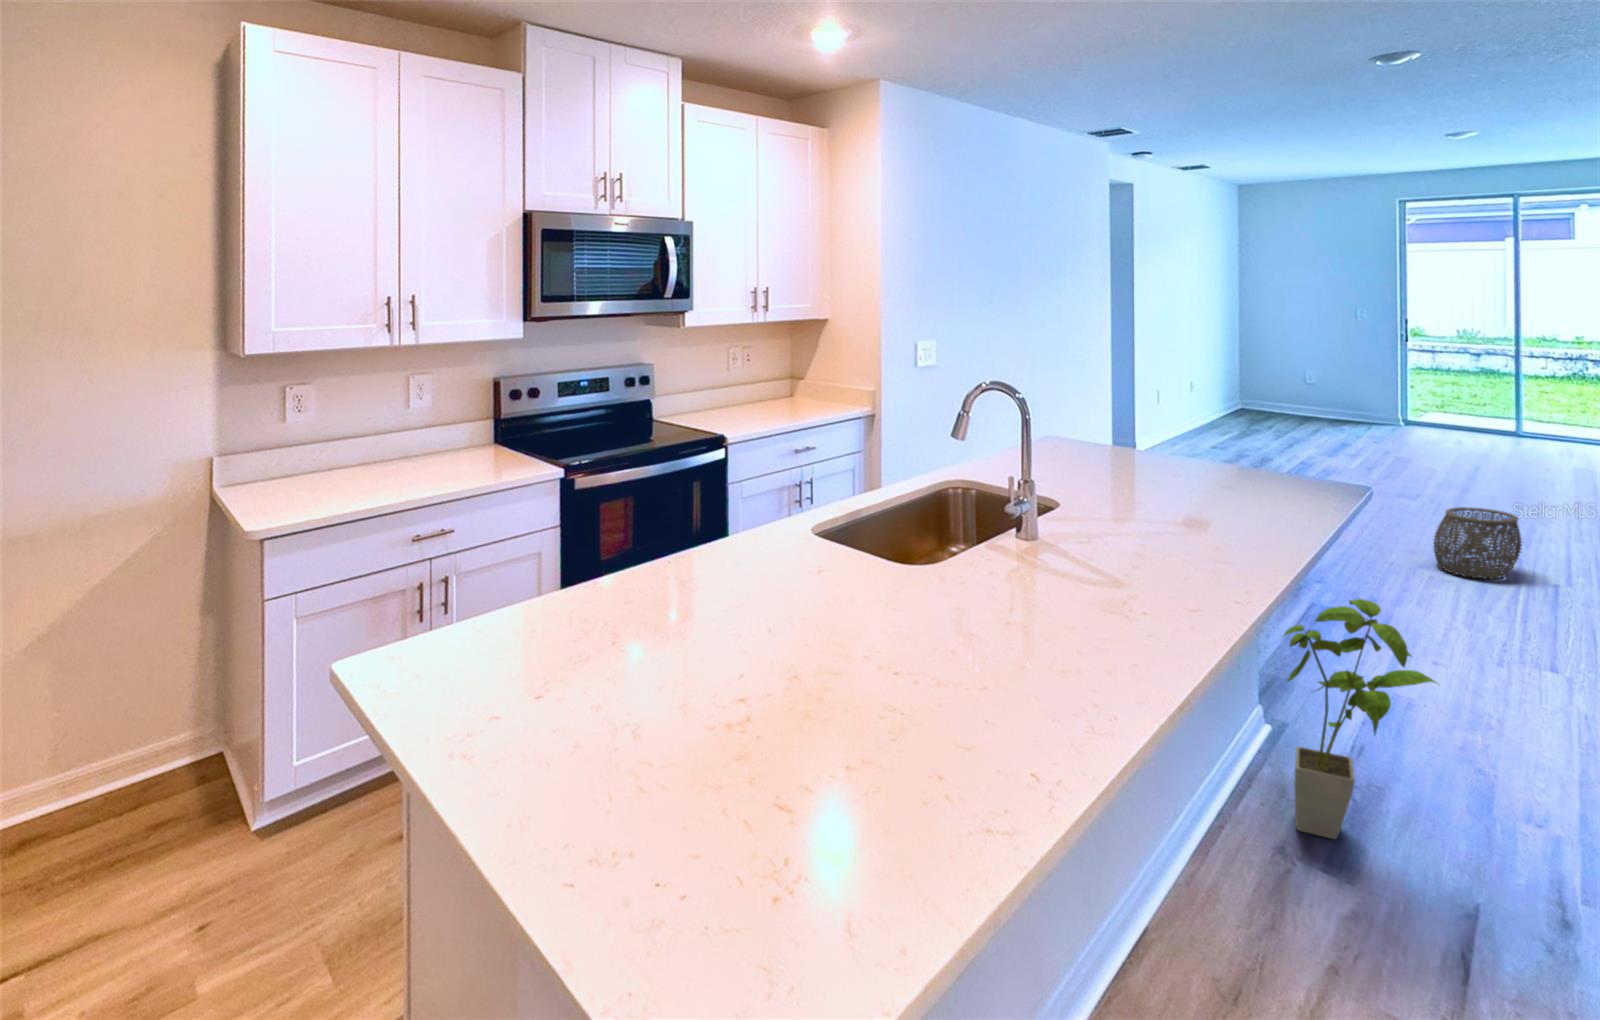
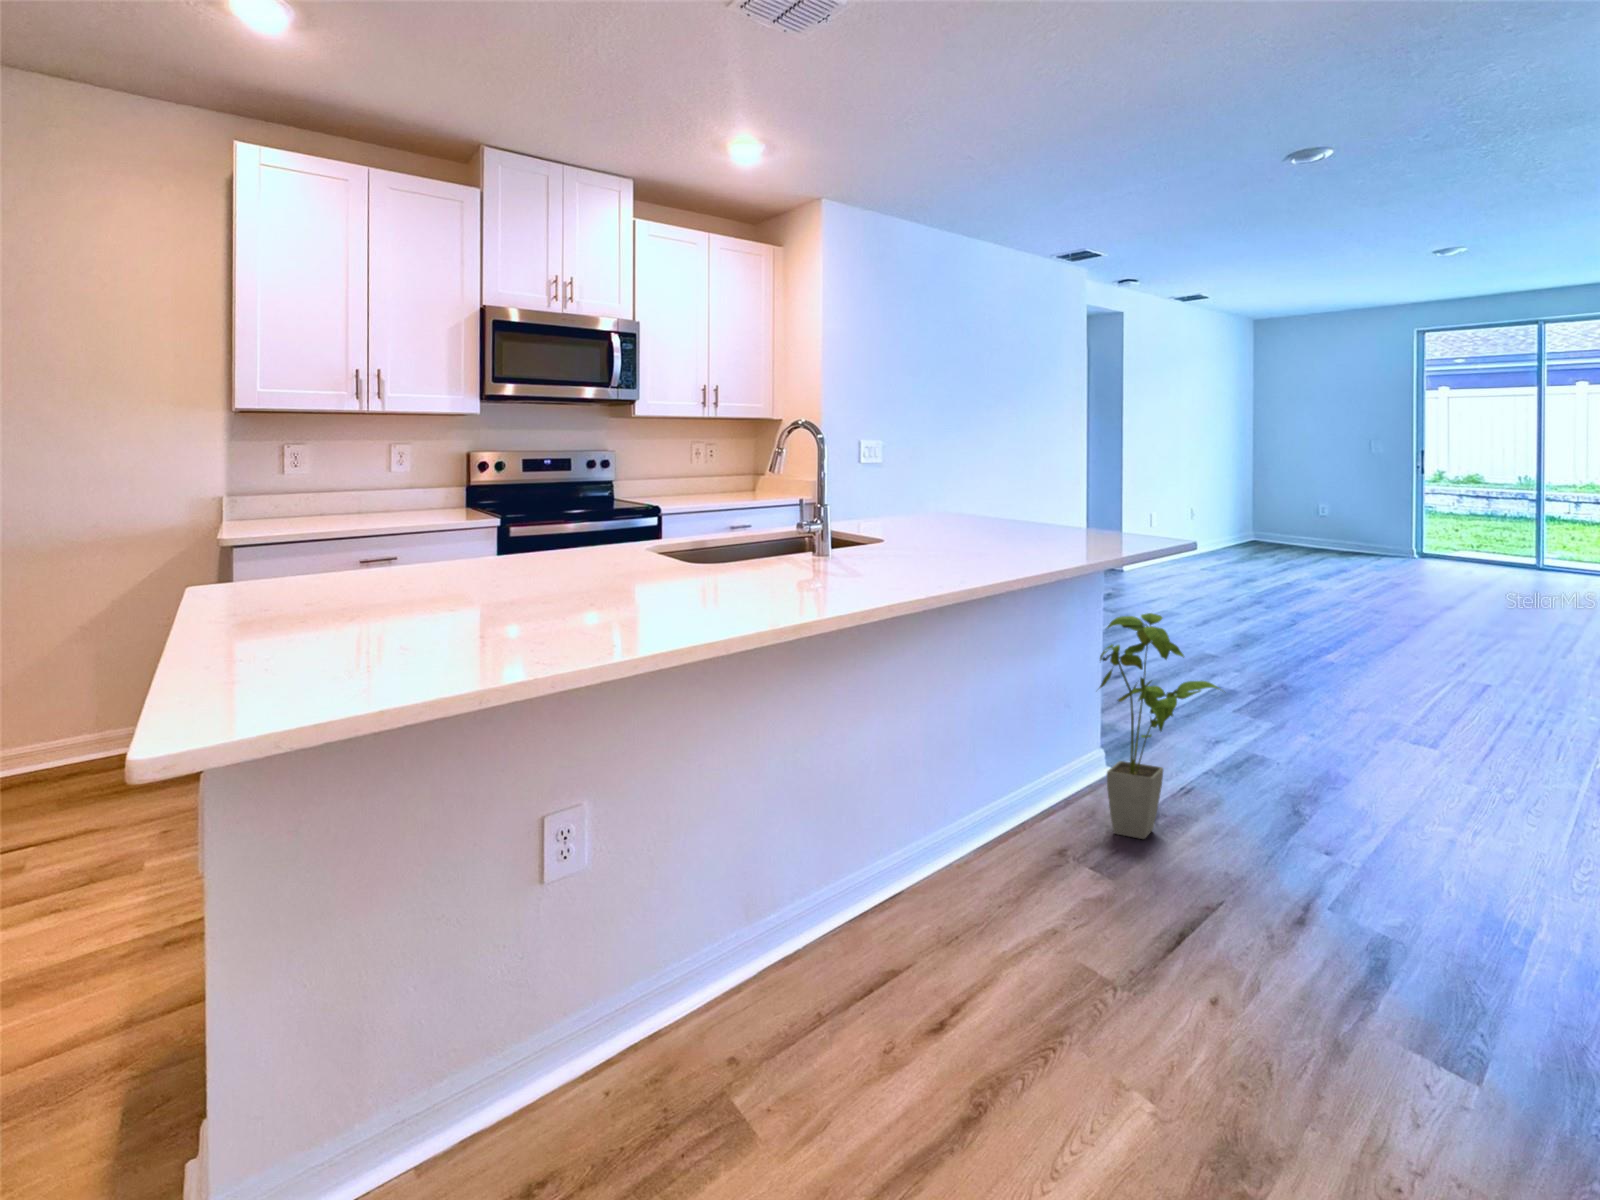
woven basket: present [1433,507,1522,579] -> none [1395,620,1480,690]

